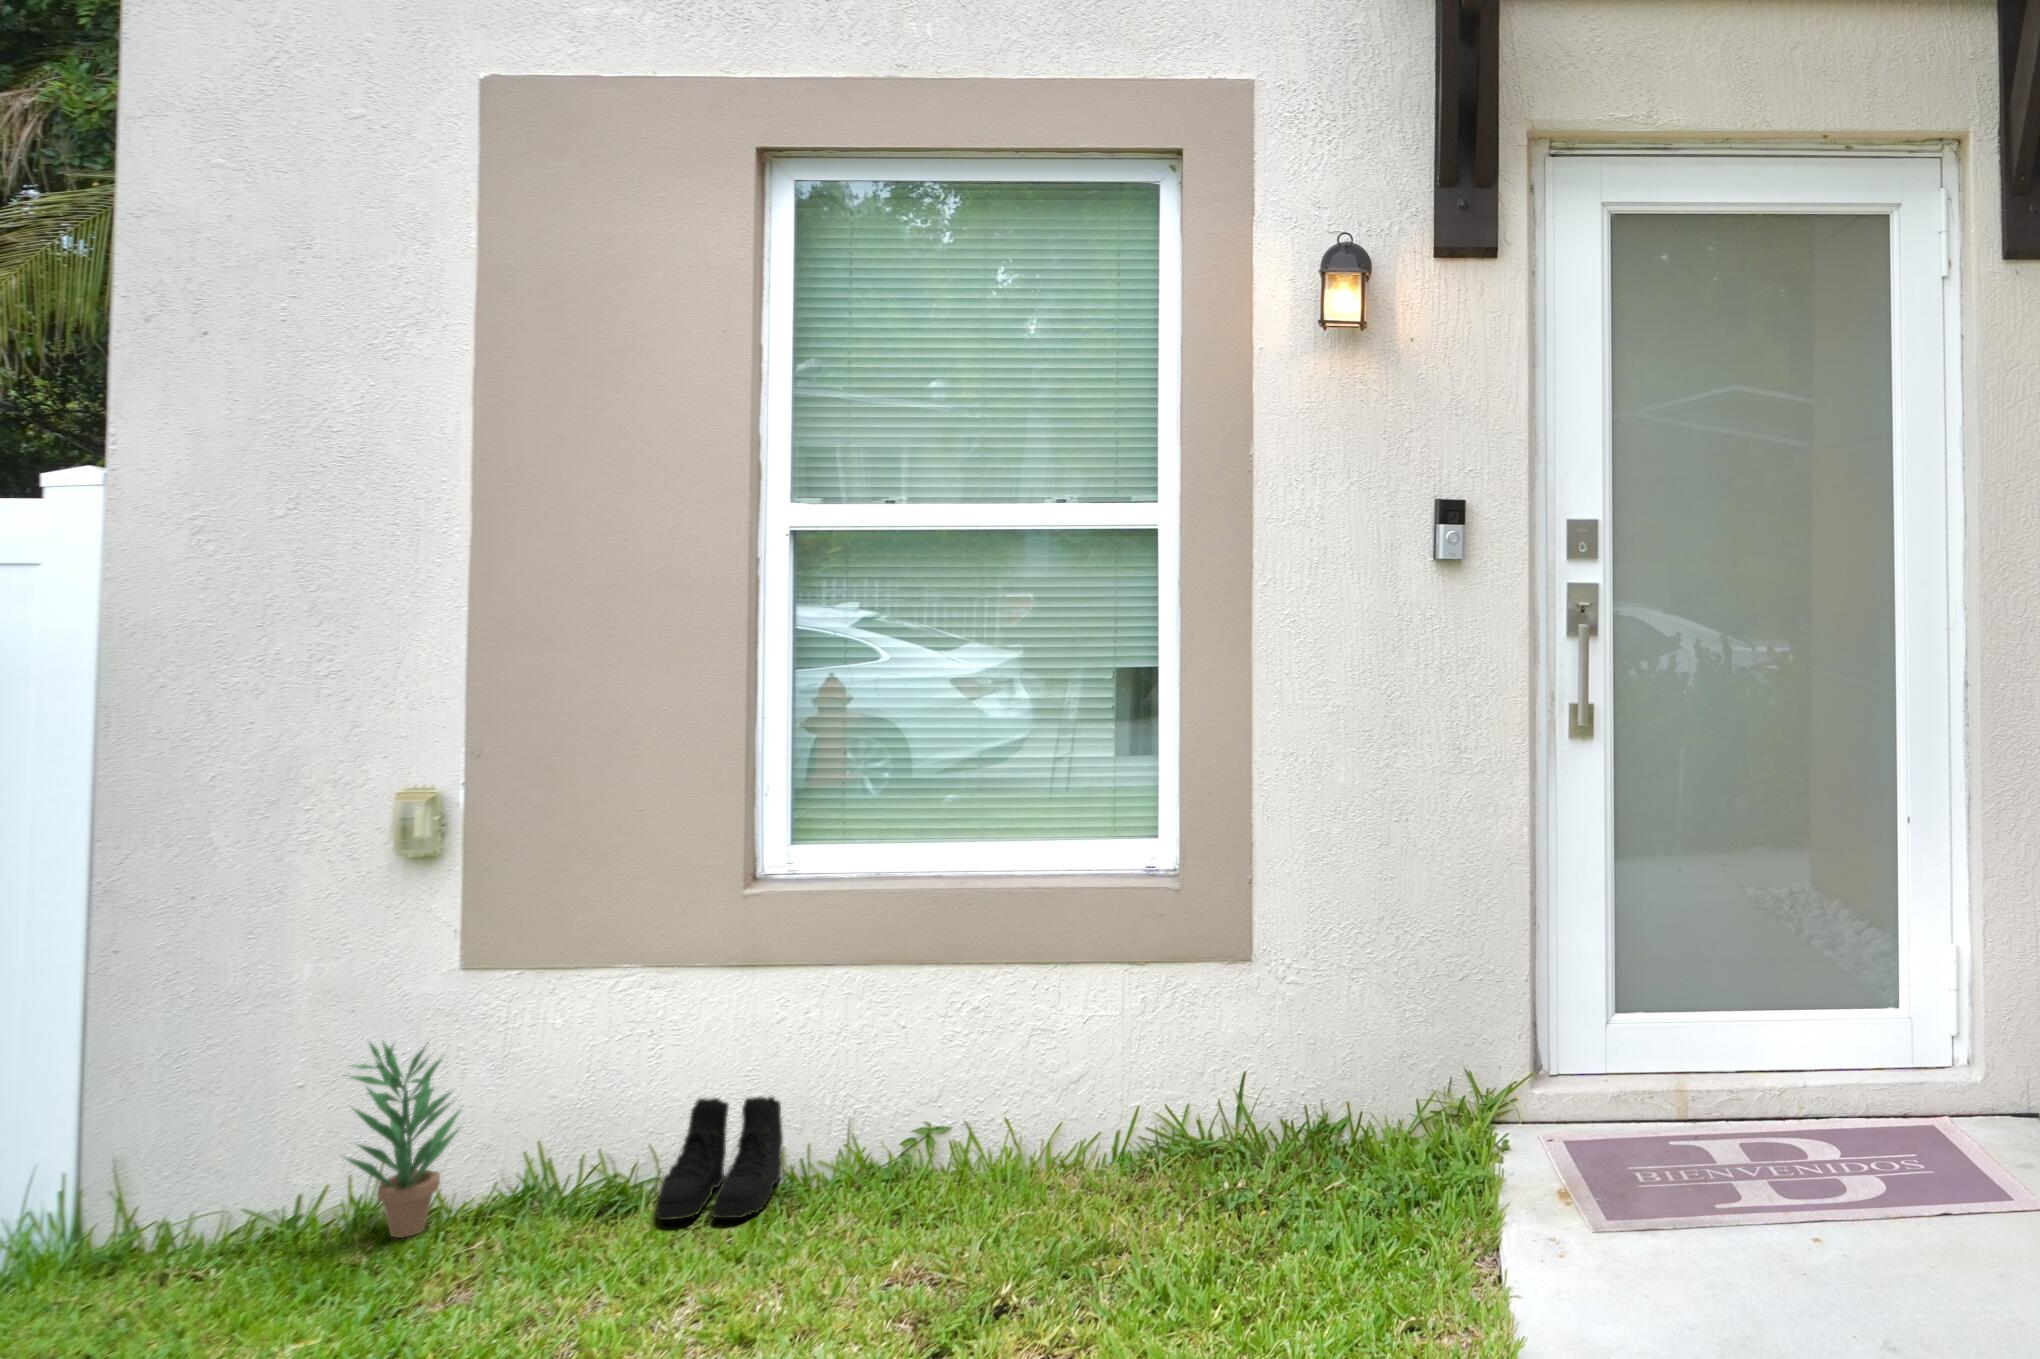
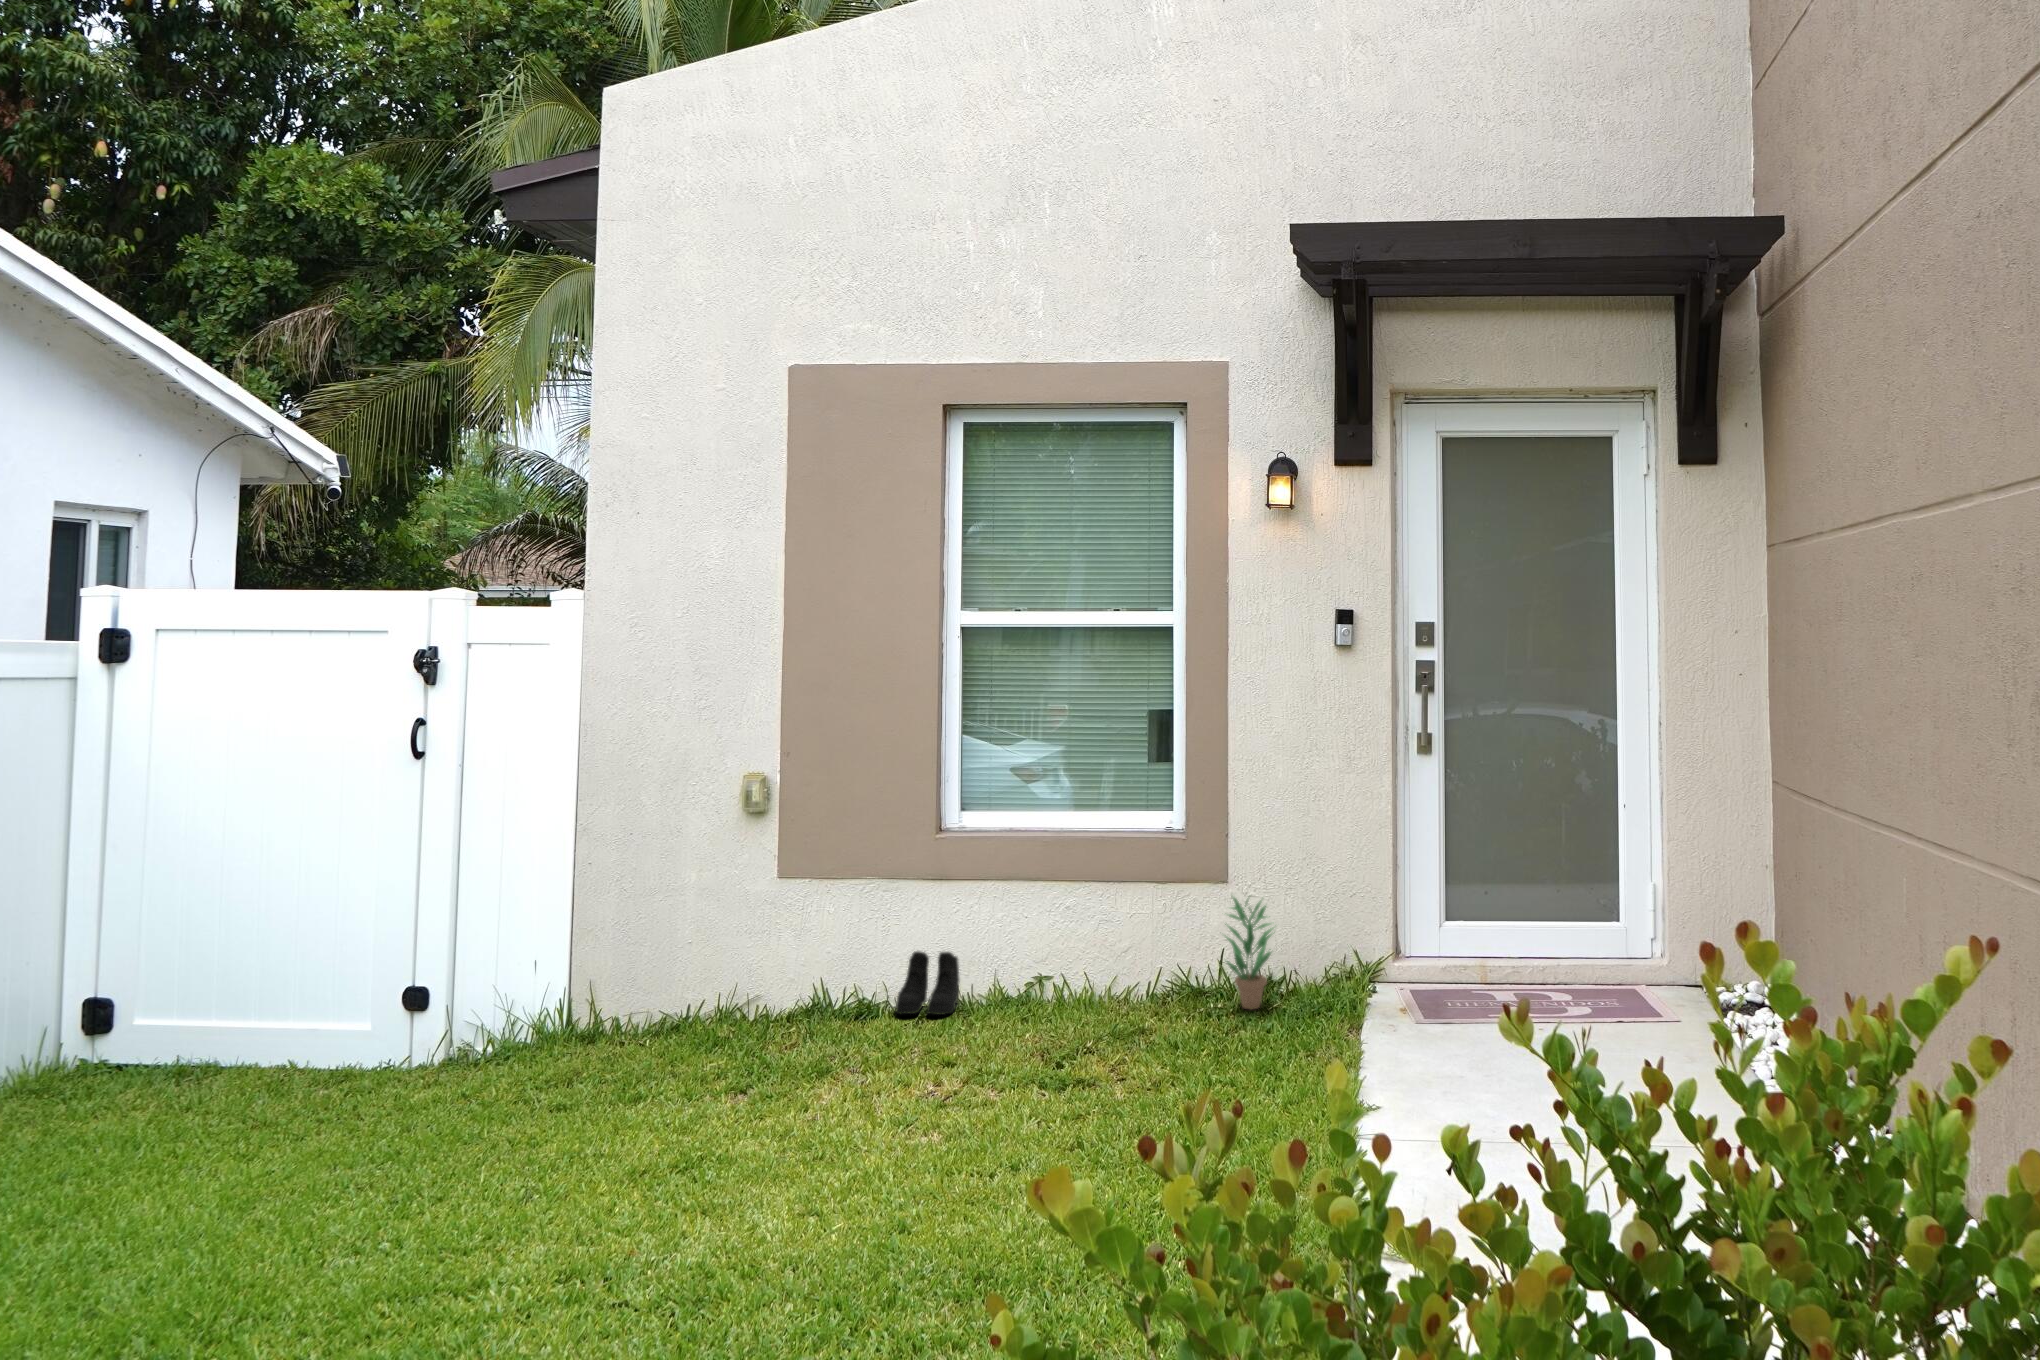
potted plant: present [345,1042,460,1238] -> present [1225,897,1273,1009]

